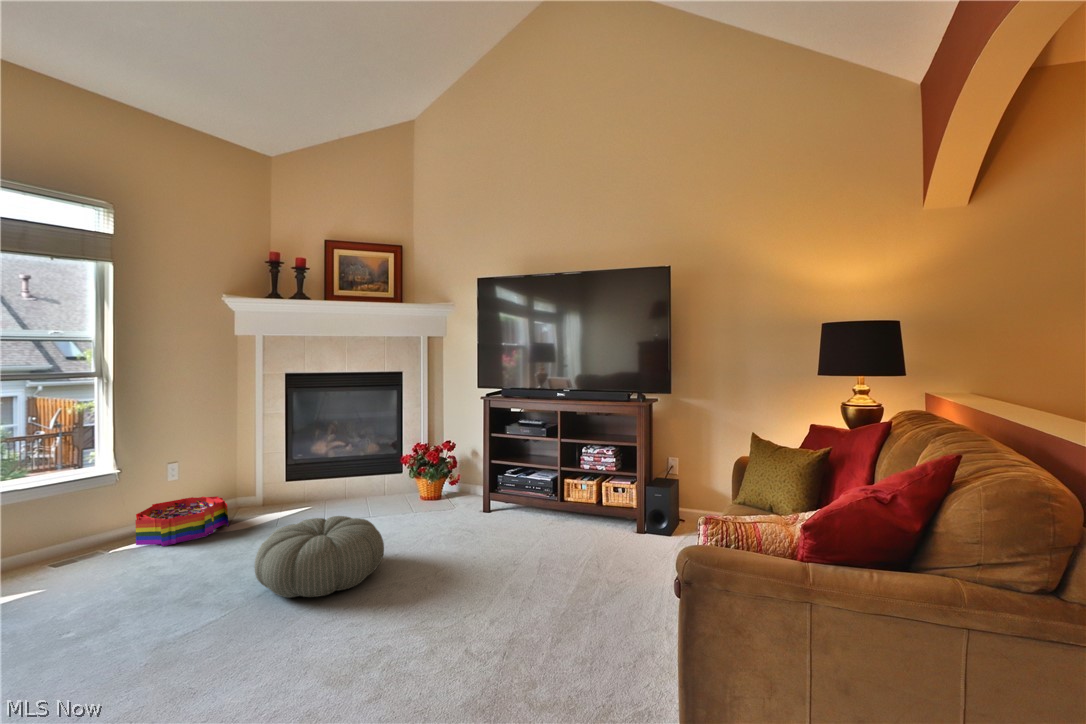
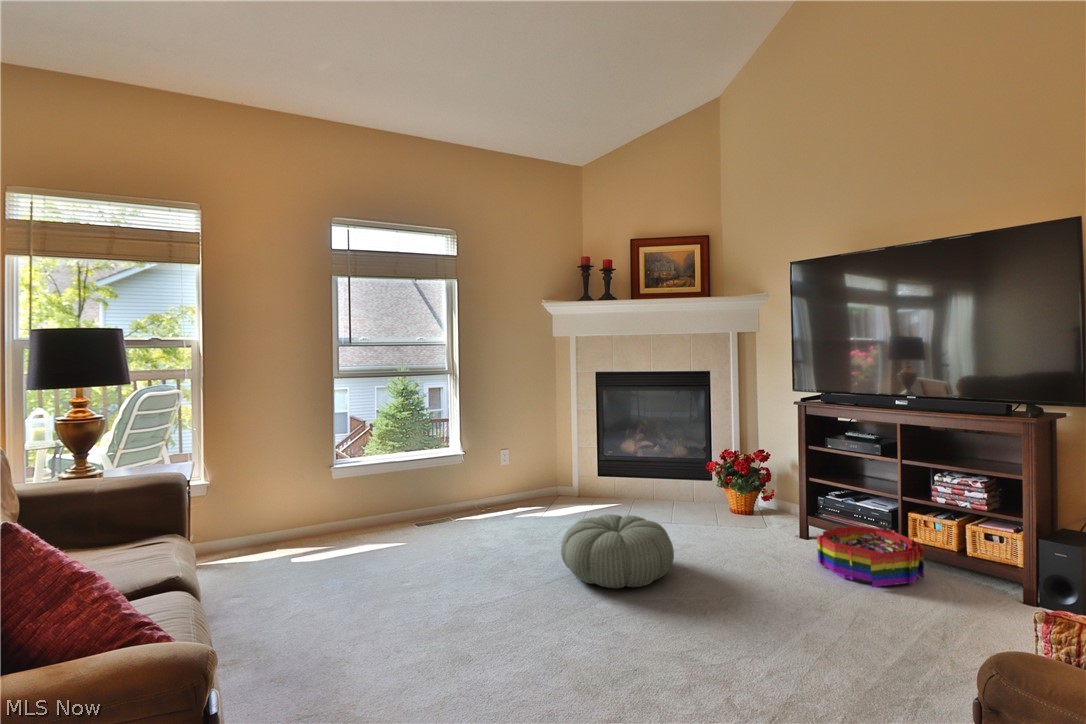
storage bin: present [135,496,229,546] -> present [817,525,924,587]

